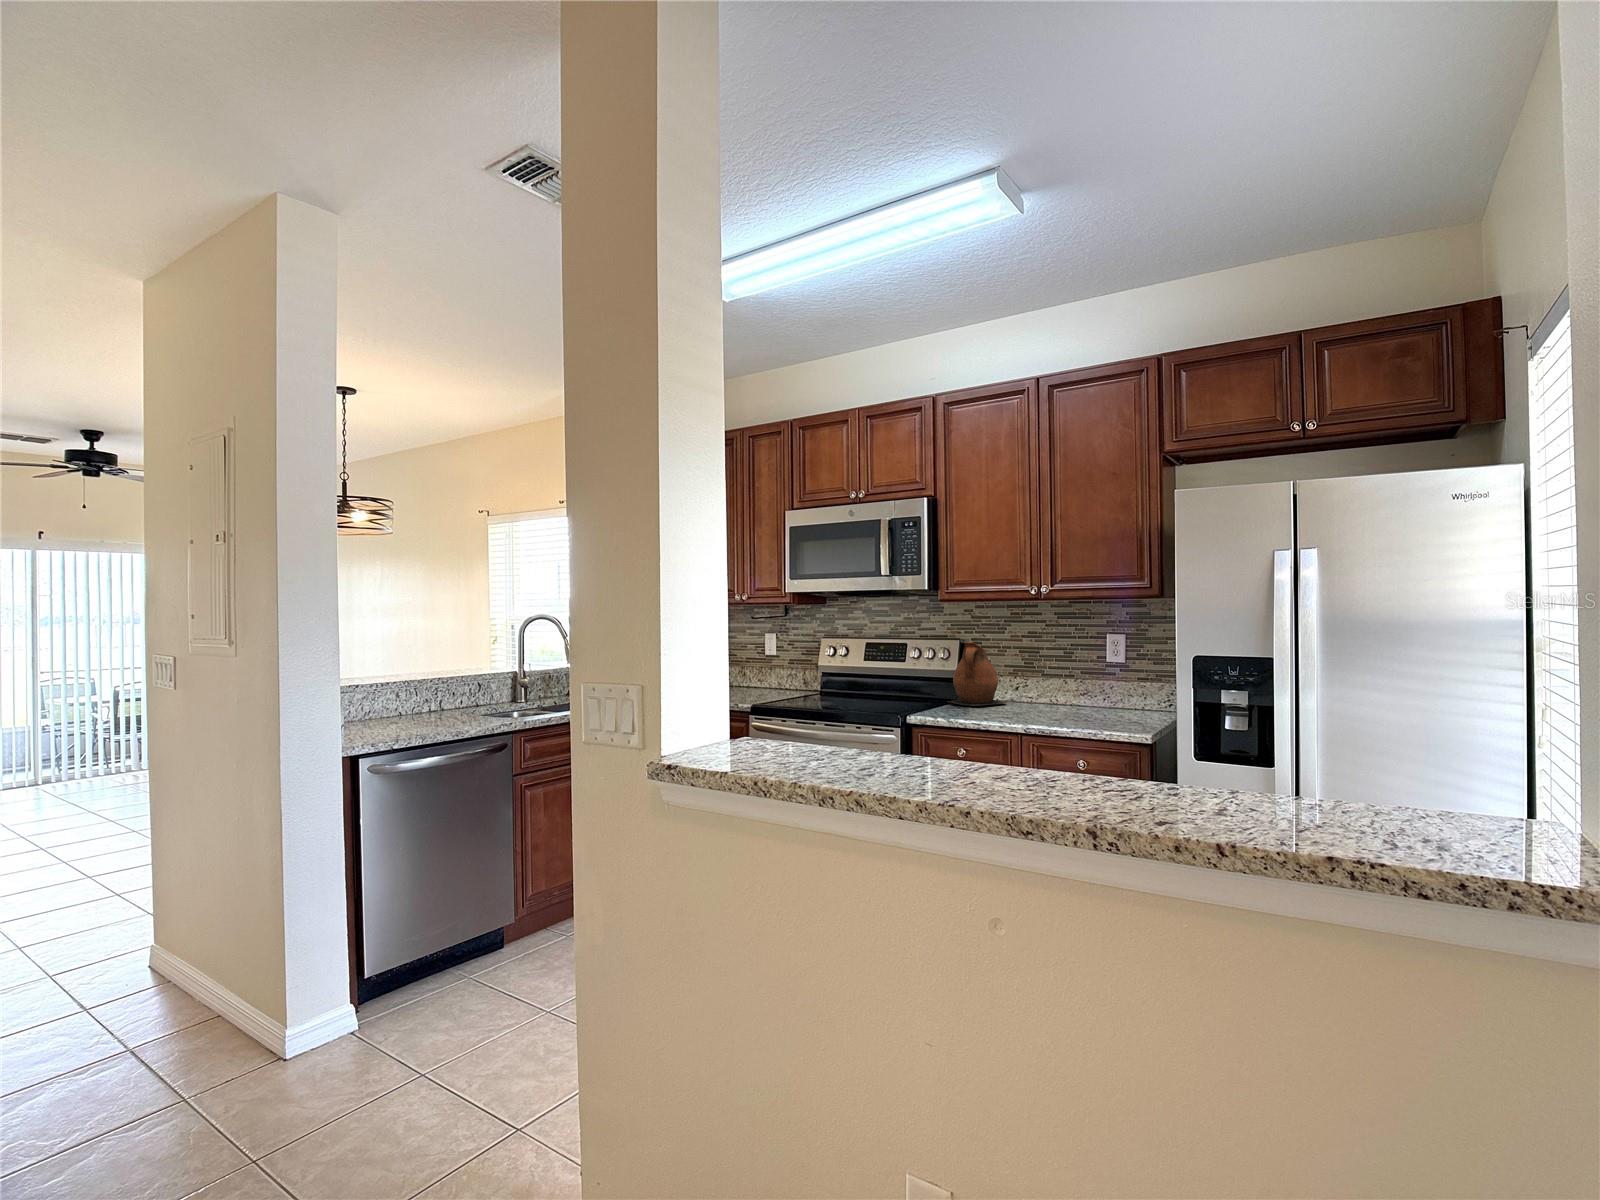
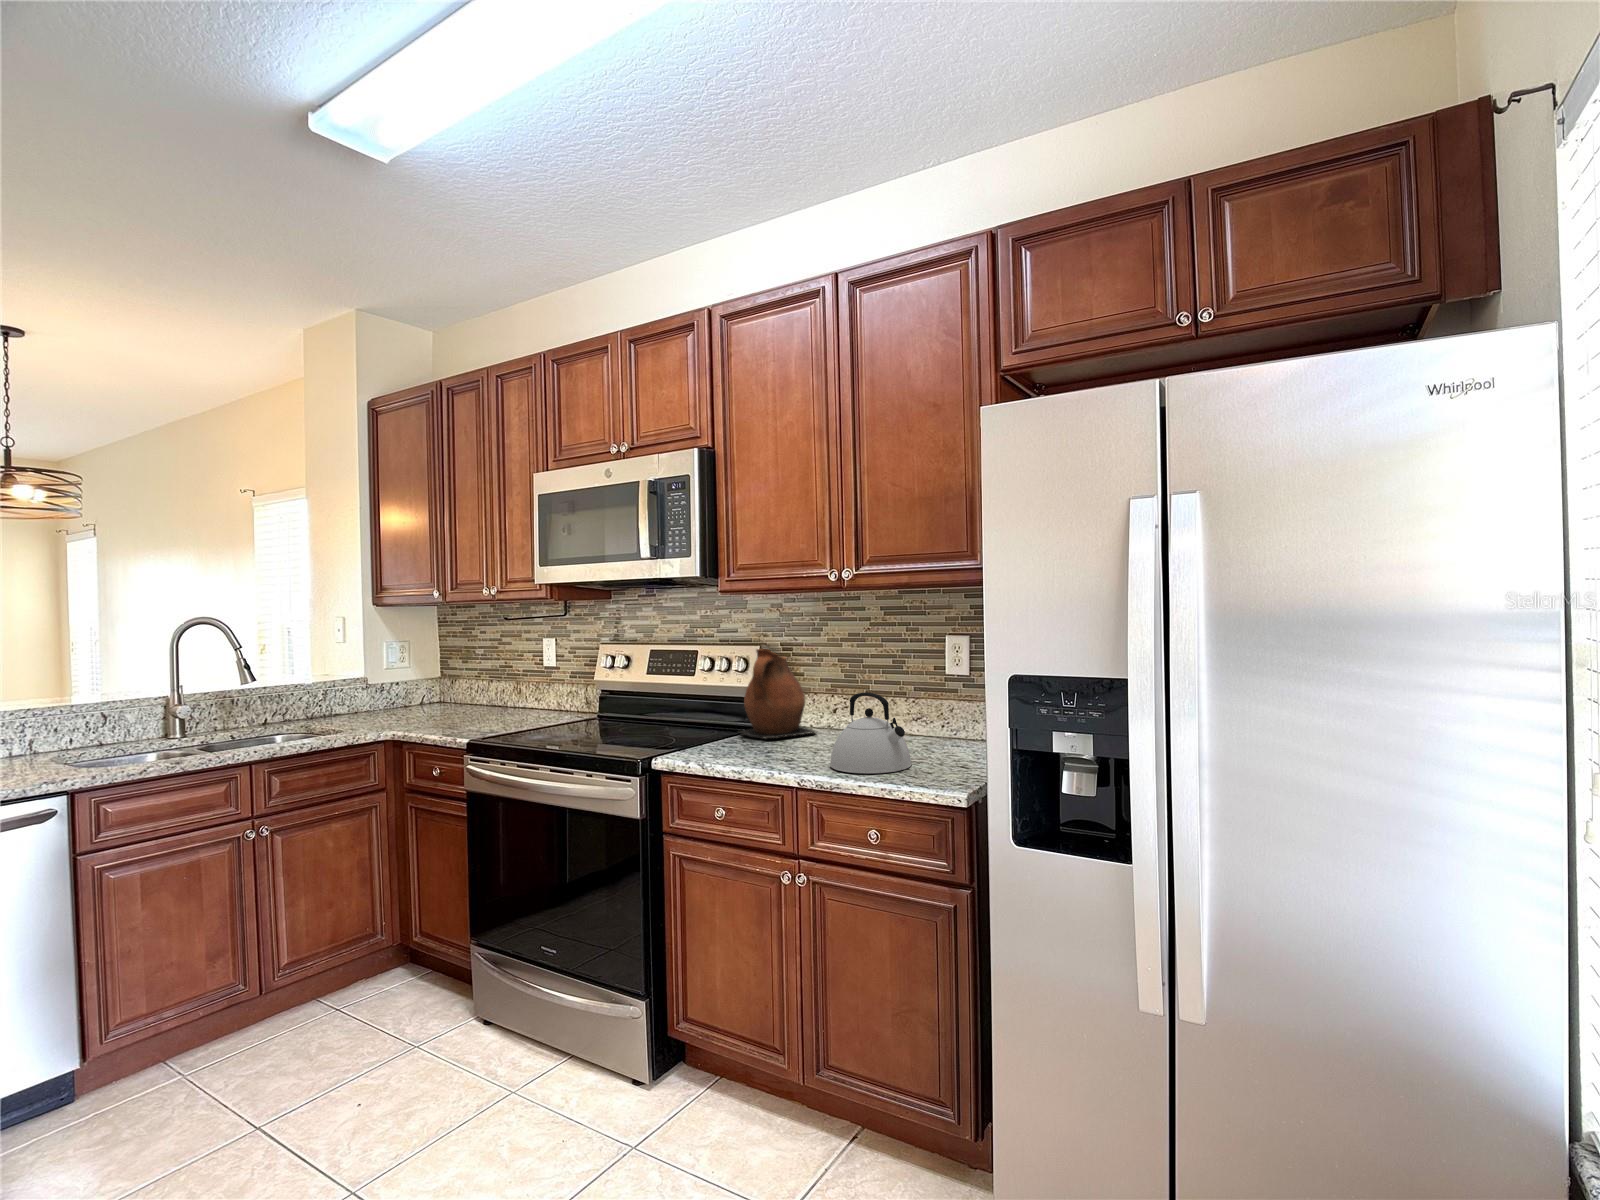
kettle: none [1040,672,1098,724] -> present [830,692,912,774]

